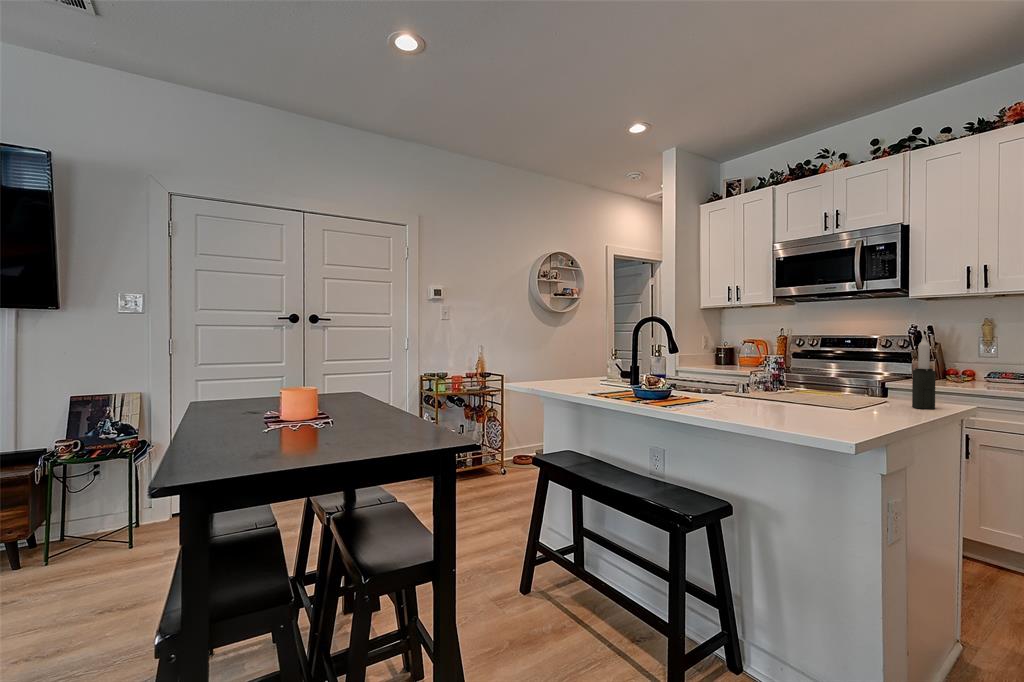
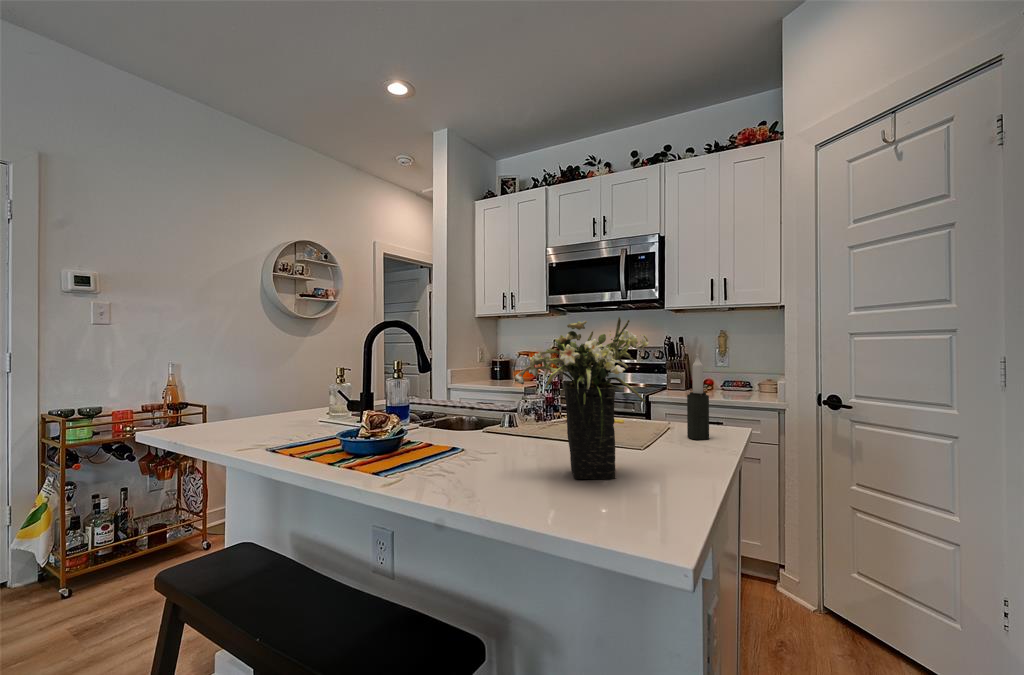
flower arrangement: none [749,303,866,423] -> present [514,317,649,479]

